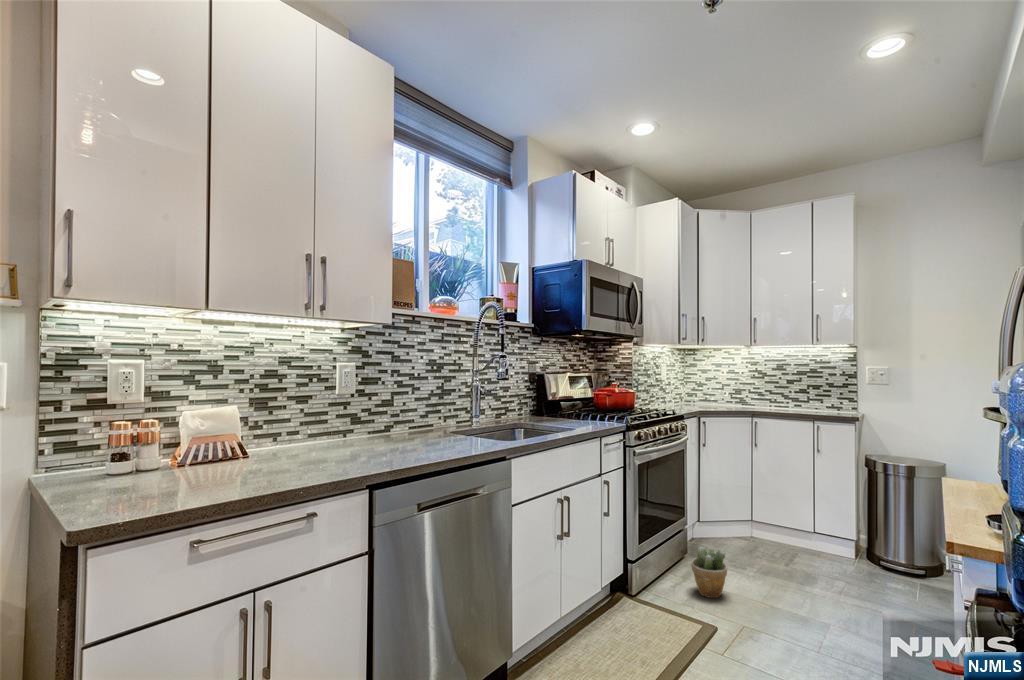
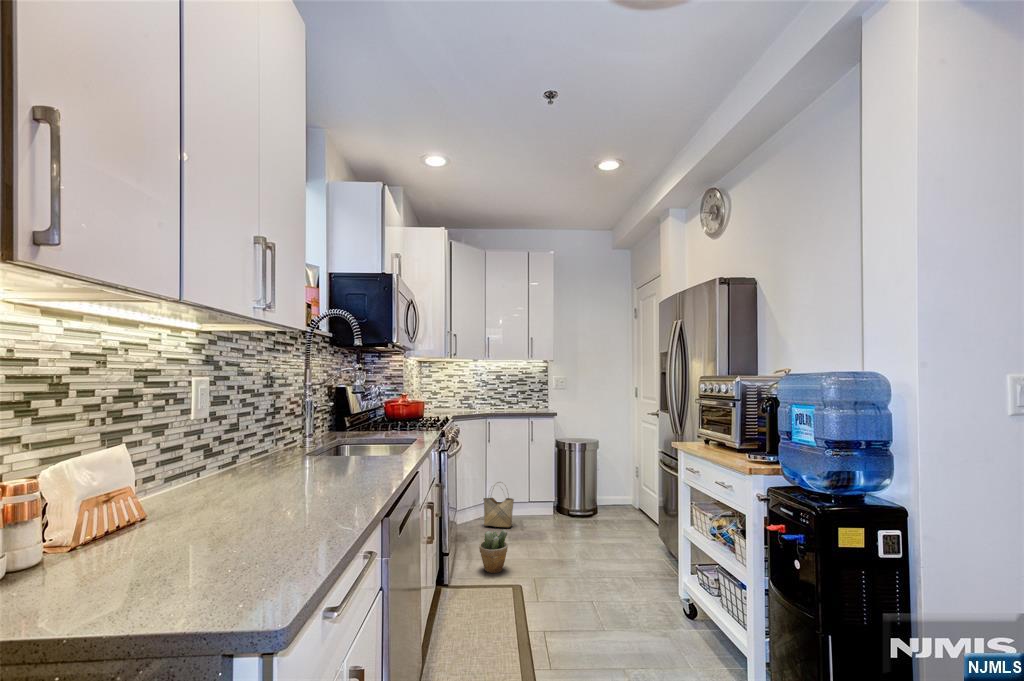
woven basket: none [742,495,782,553] -> present [483,489,514,527]

